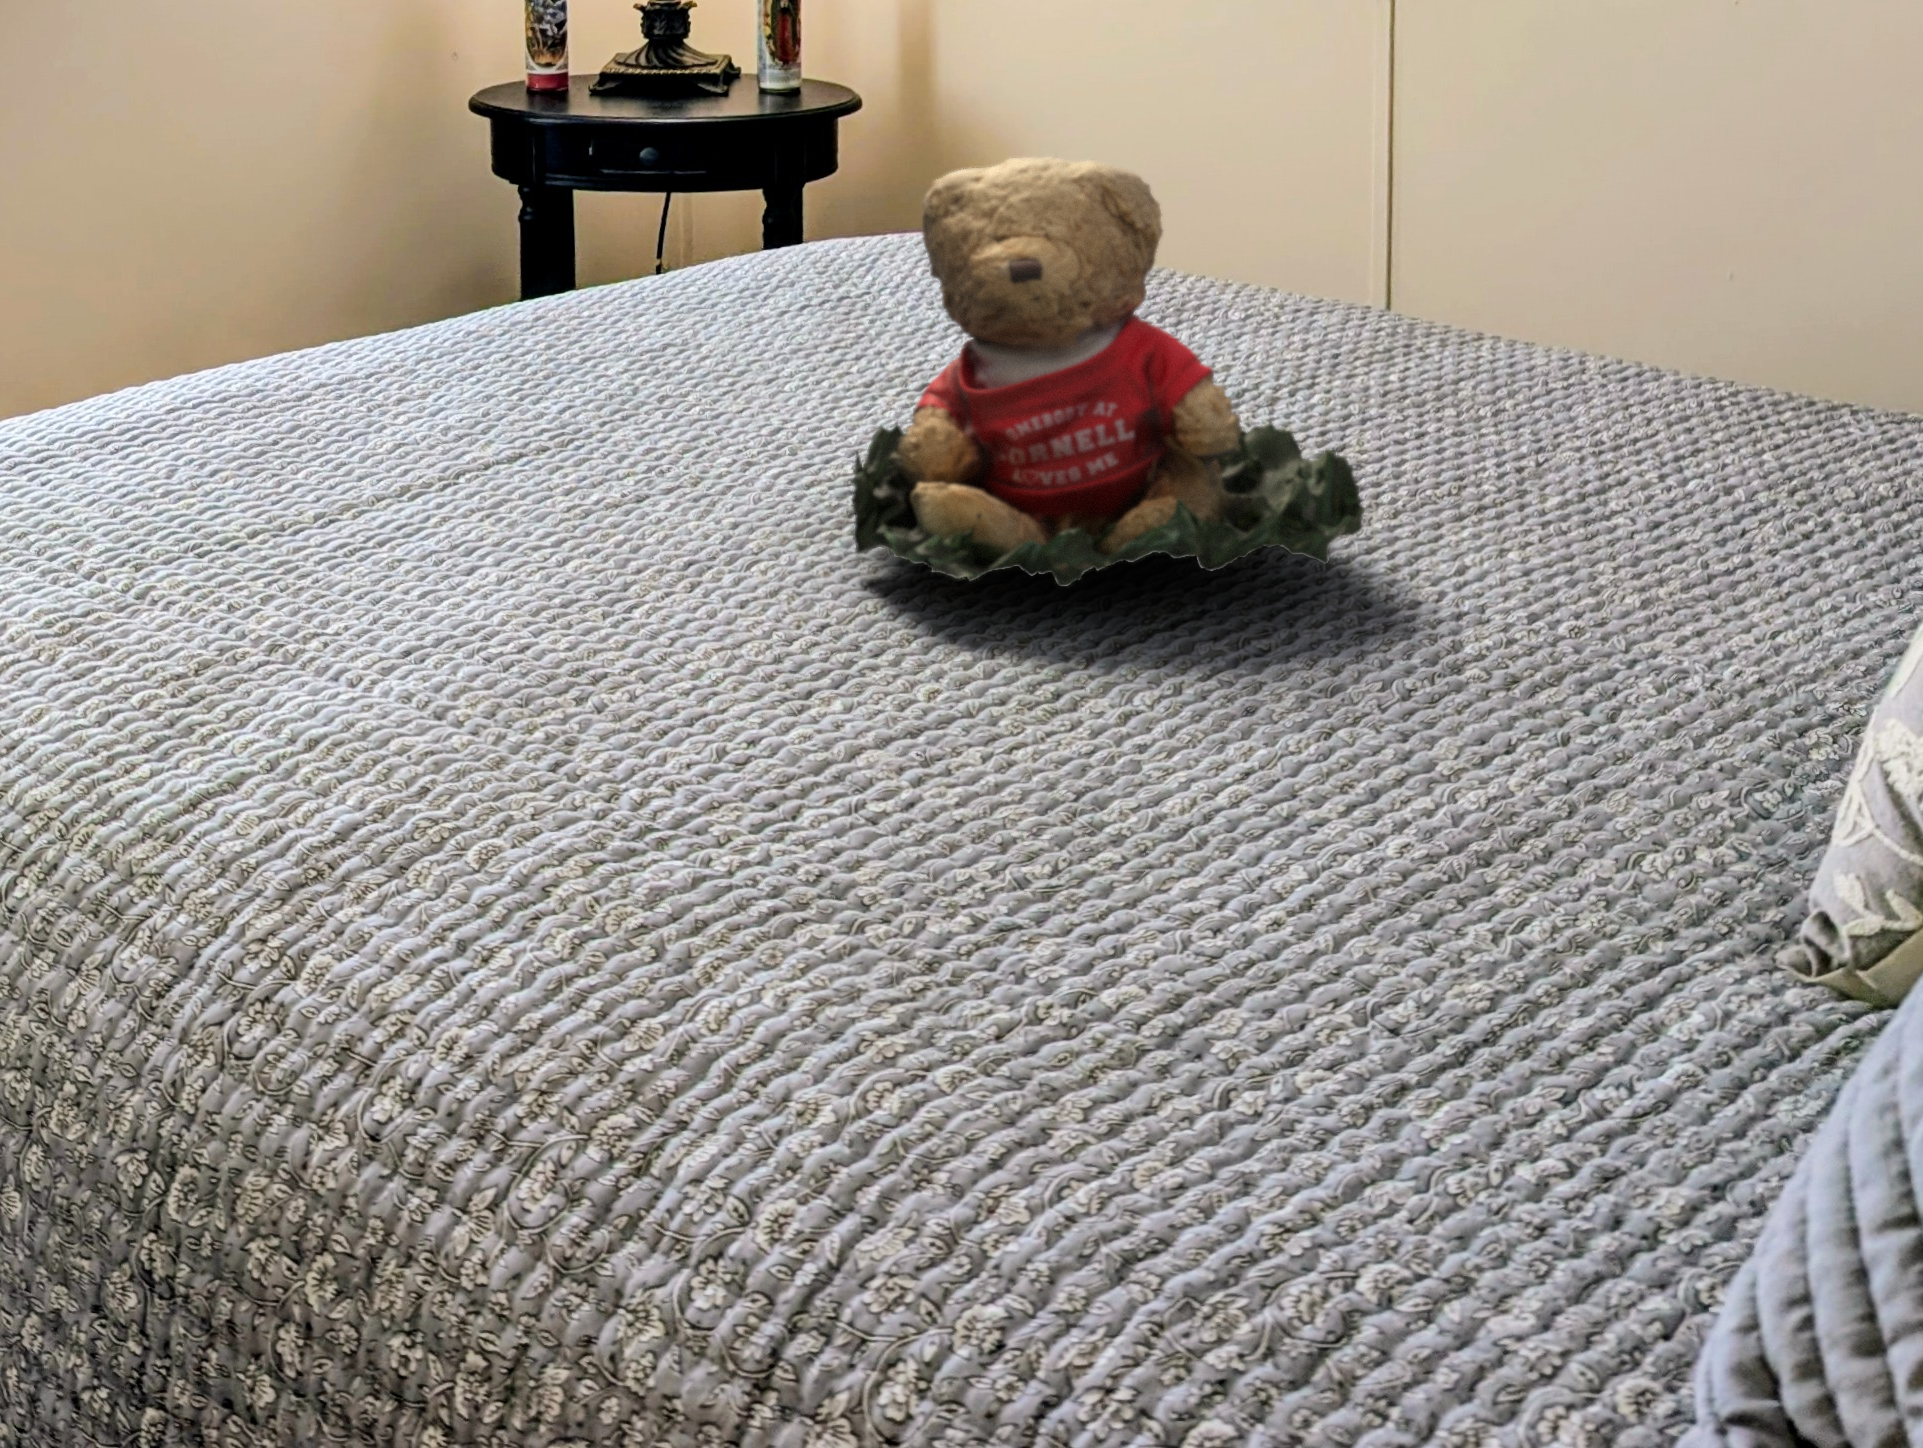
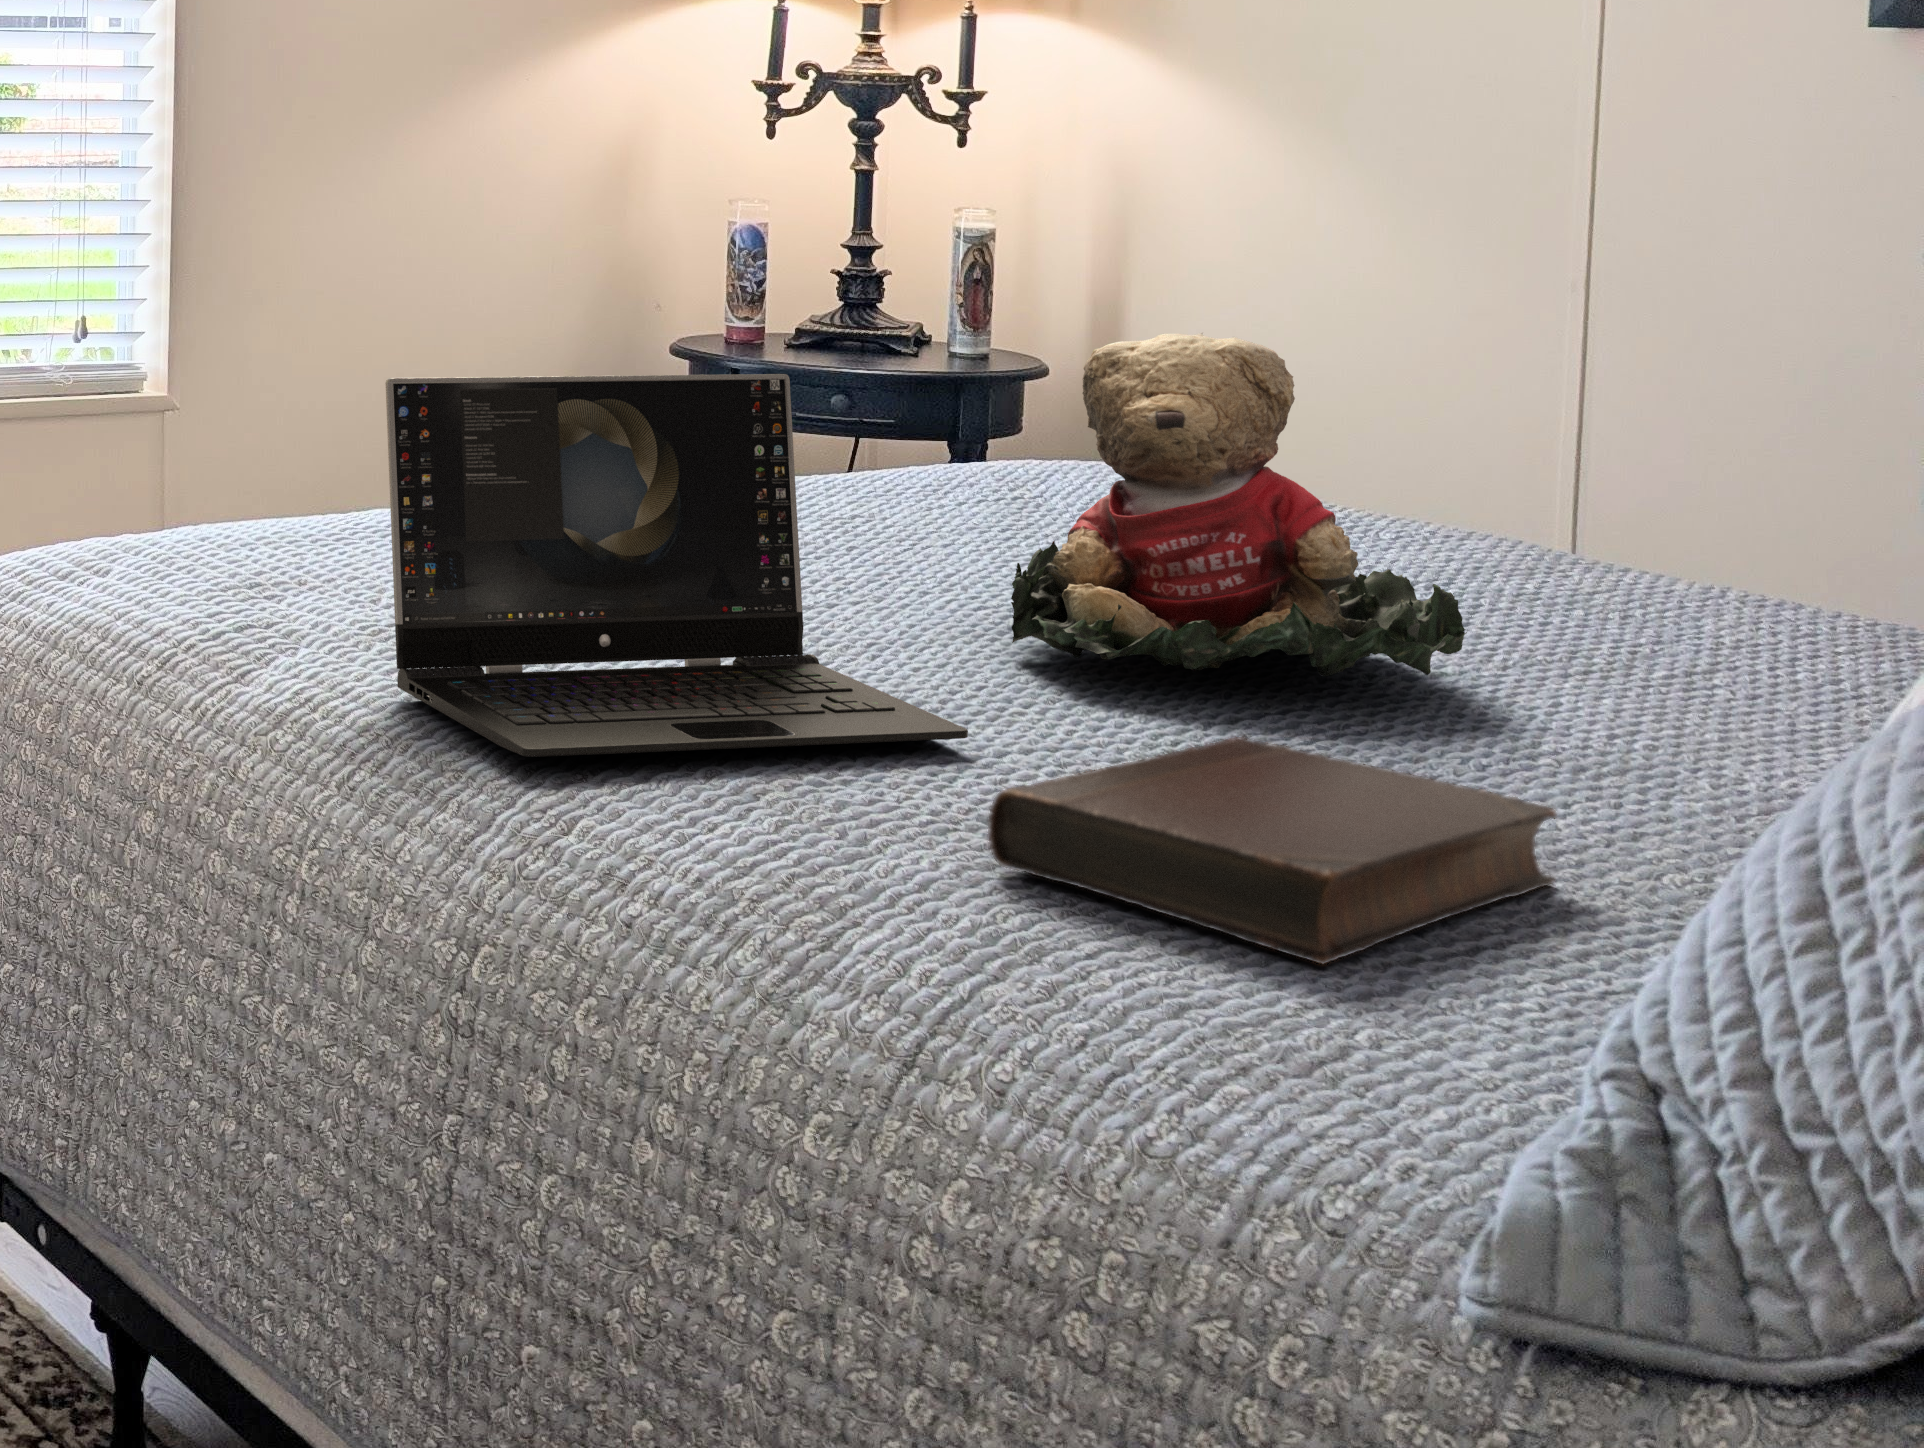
laptop: none [44,255,811,860] -> present [385,374,968,757]
book: none [846,720,1521,1114] -> present [988,737,1556,965]

